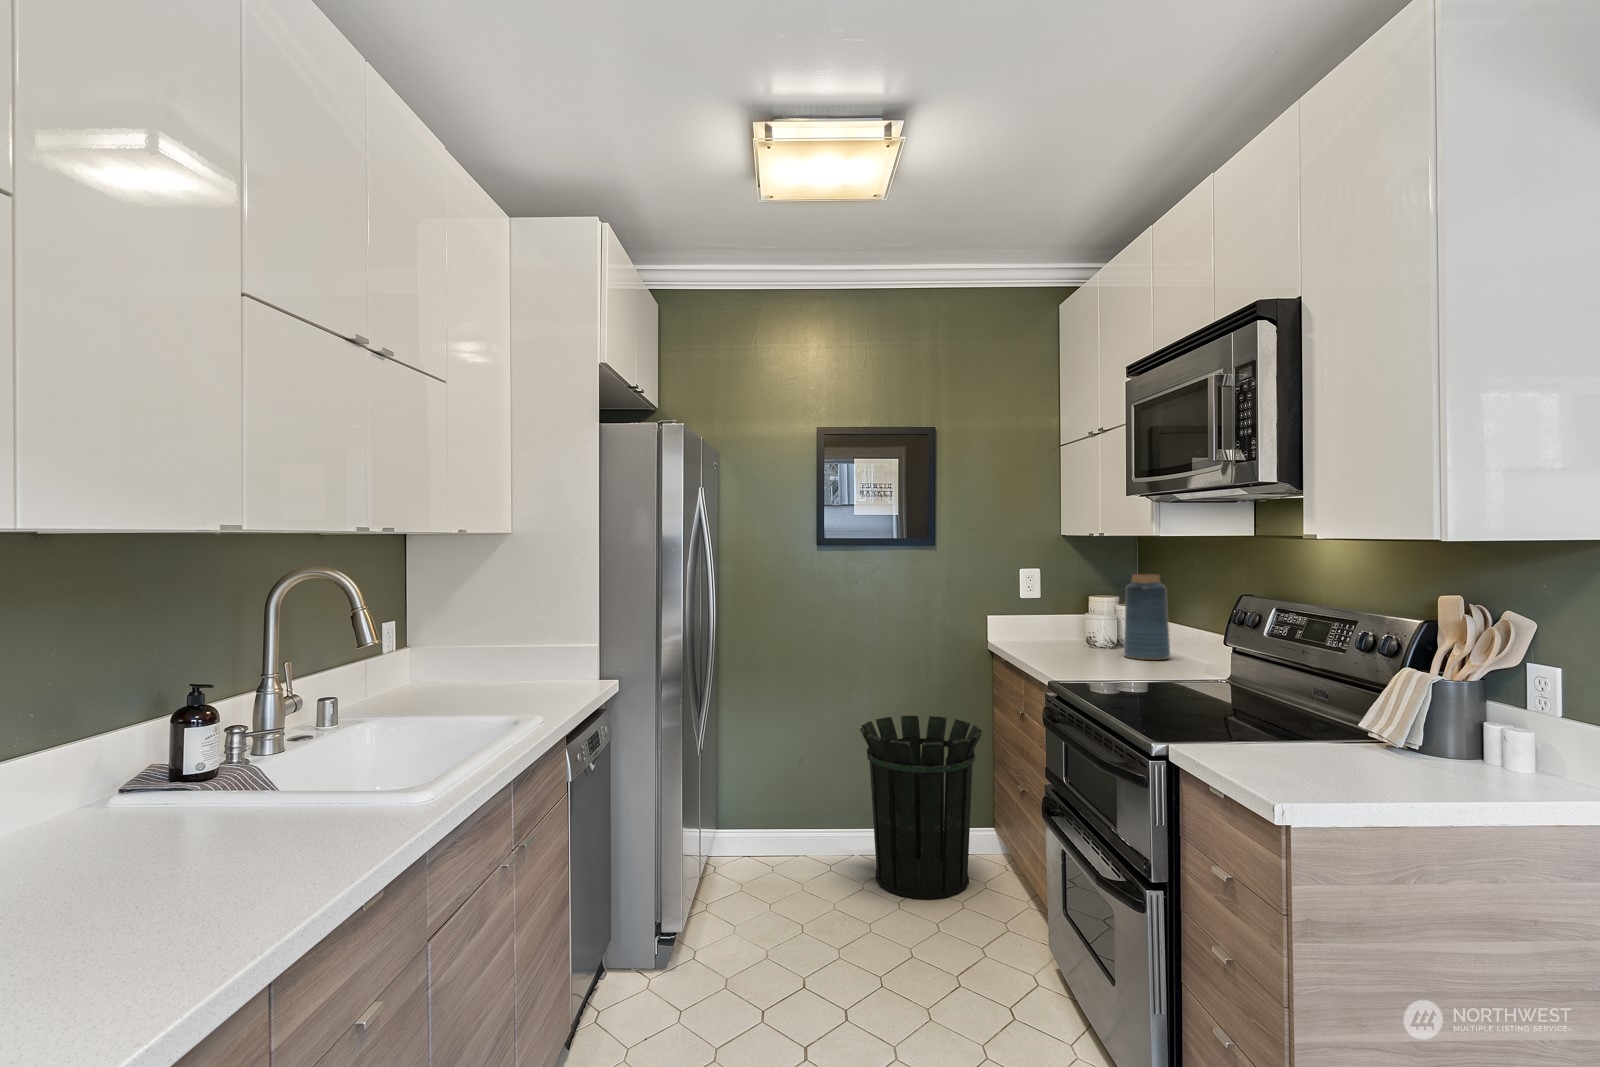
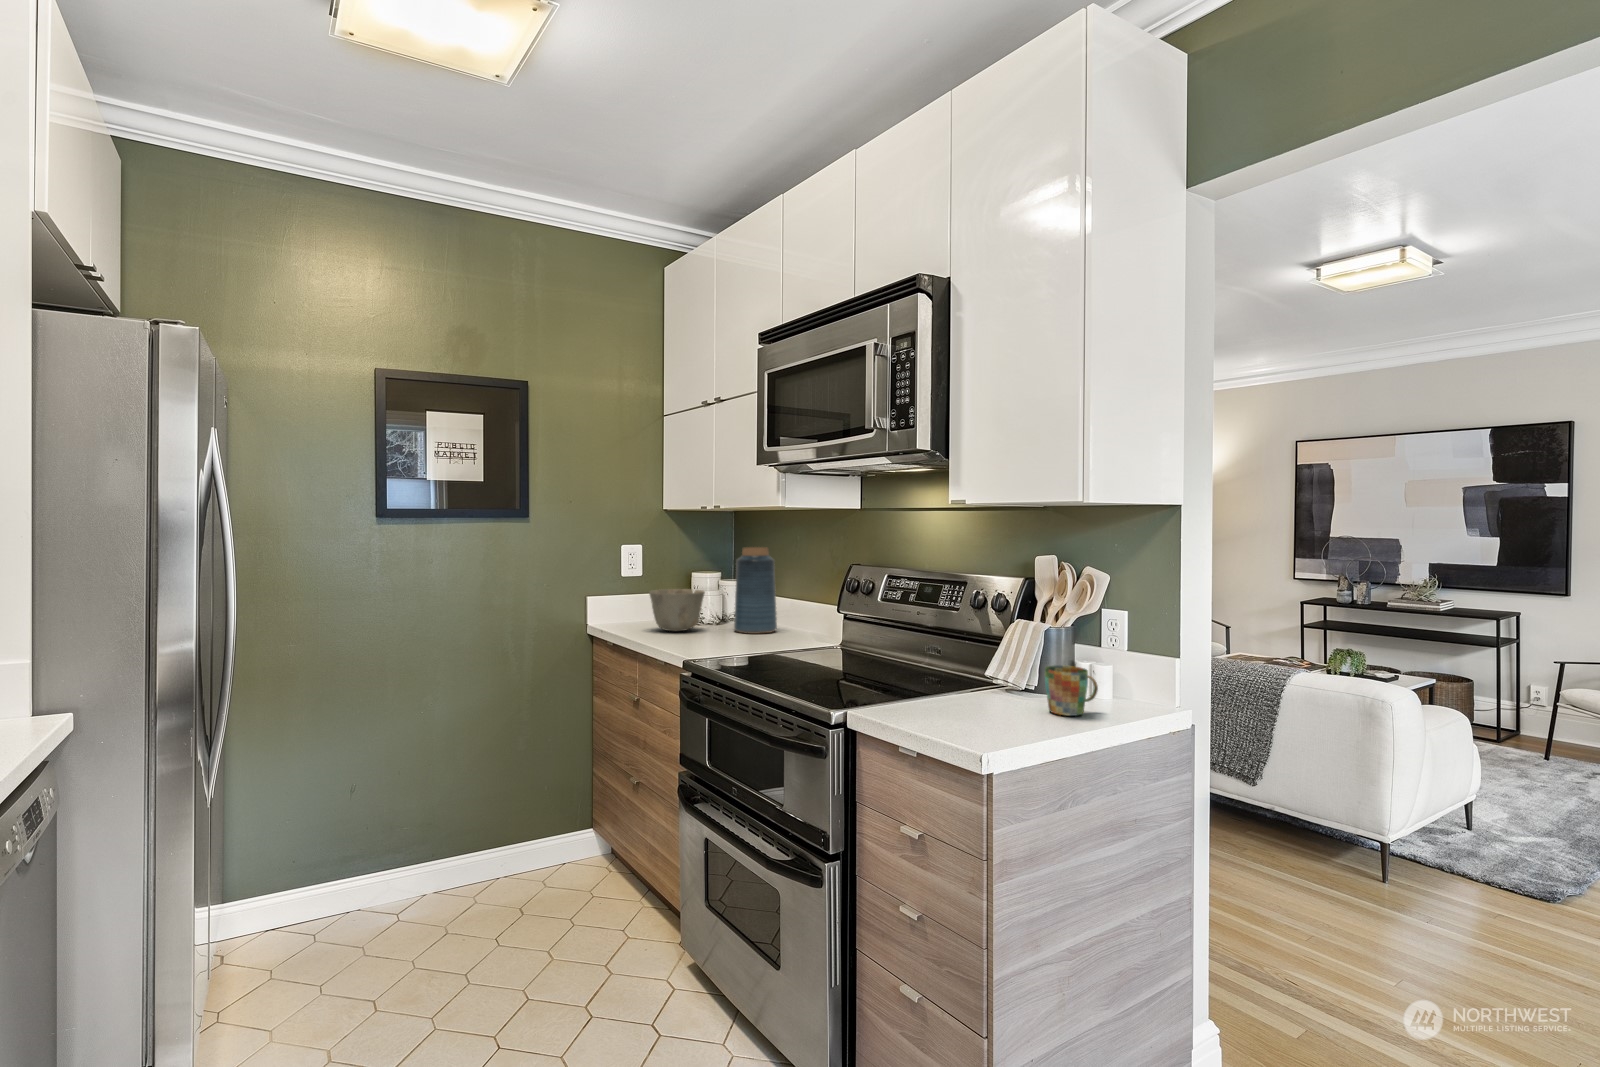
ceramic bowl: none [1040,612,1095,653] -> present [649,589,705,631]
waste bin: present [860,716,982,899] -> none [439,716,591,933]
mug: none [1413,723,1491,784] -> present [1045,665,1098,716]

